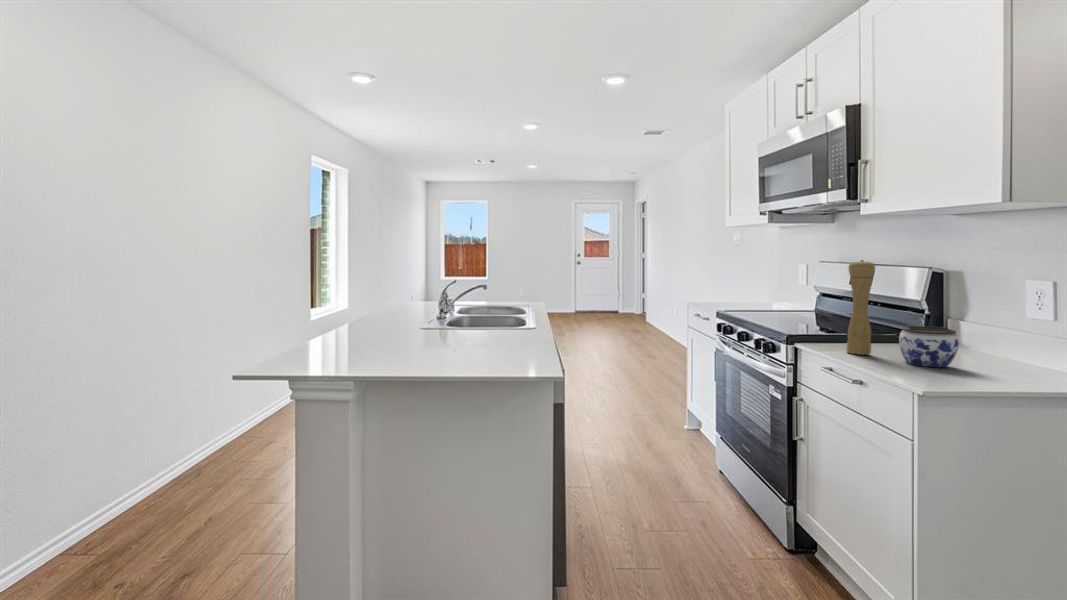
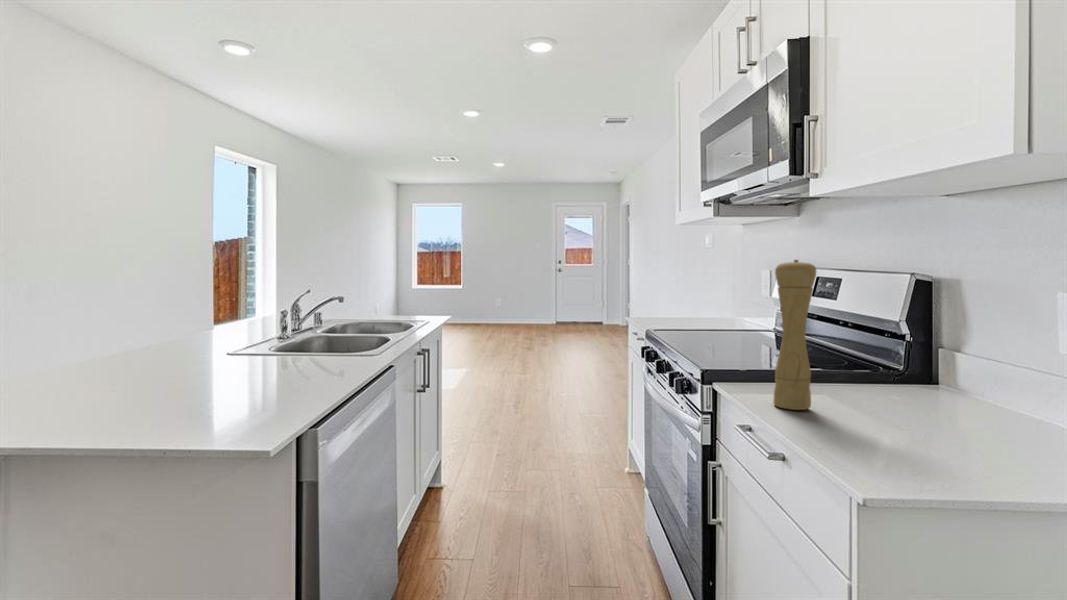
jar: present [899,326,959,367] -> none [851,367,949,439]

